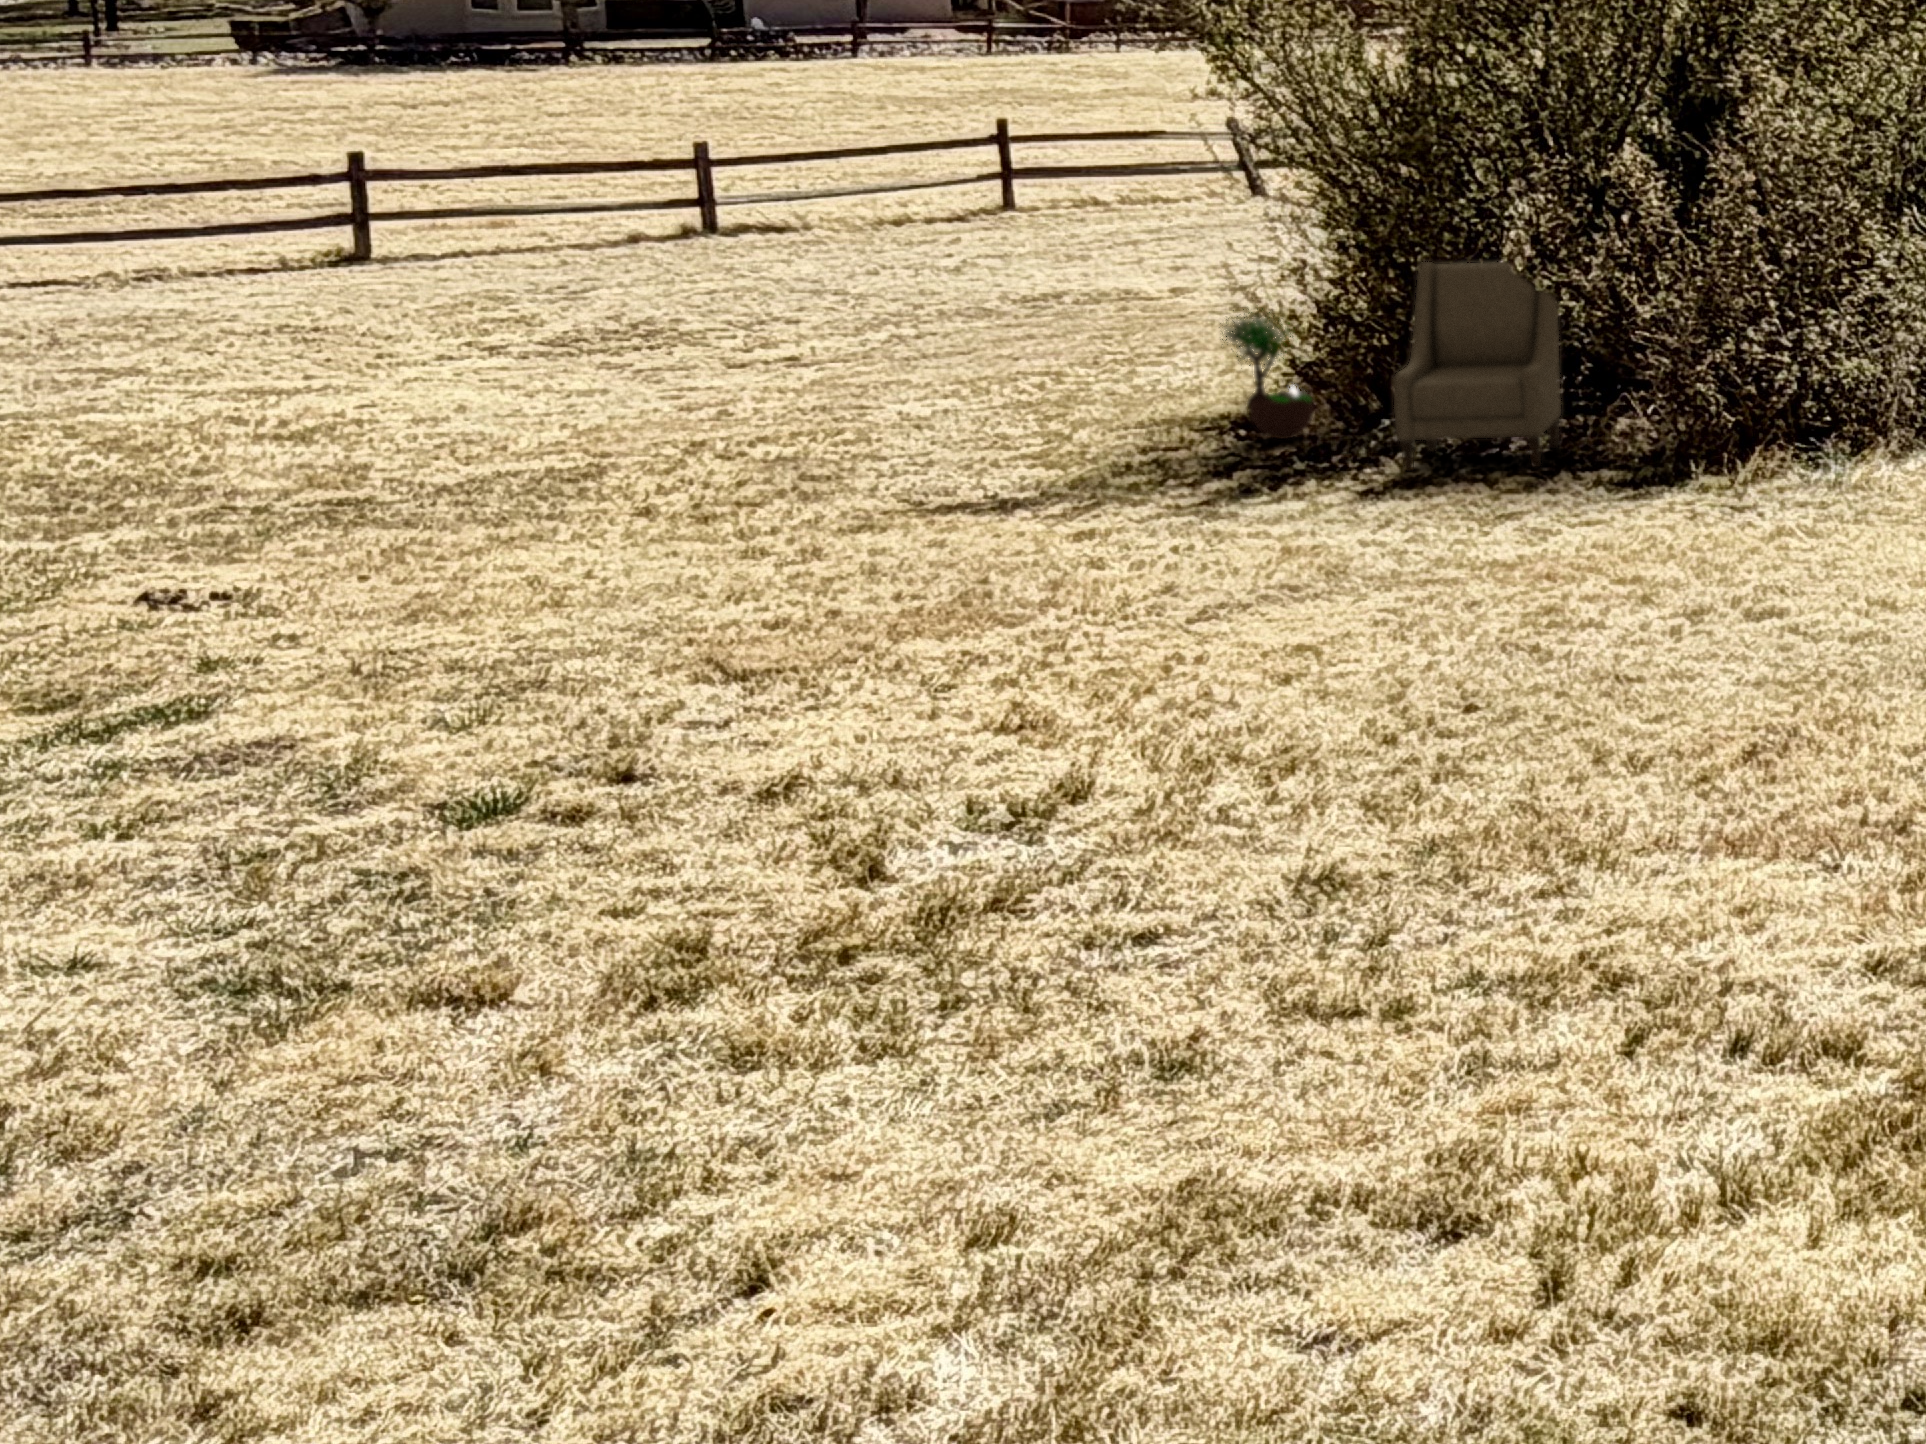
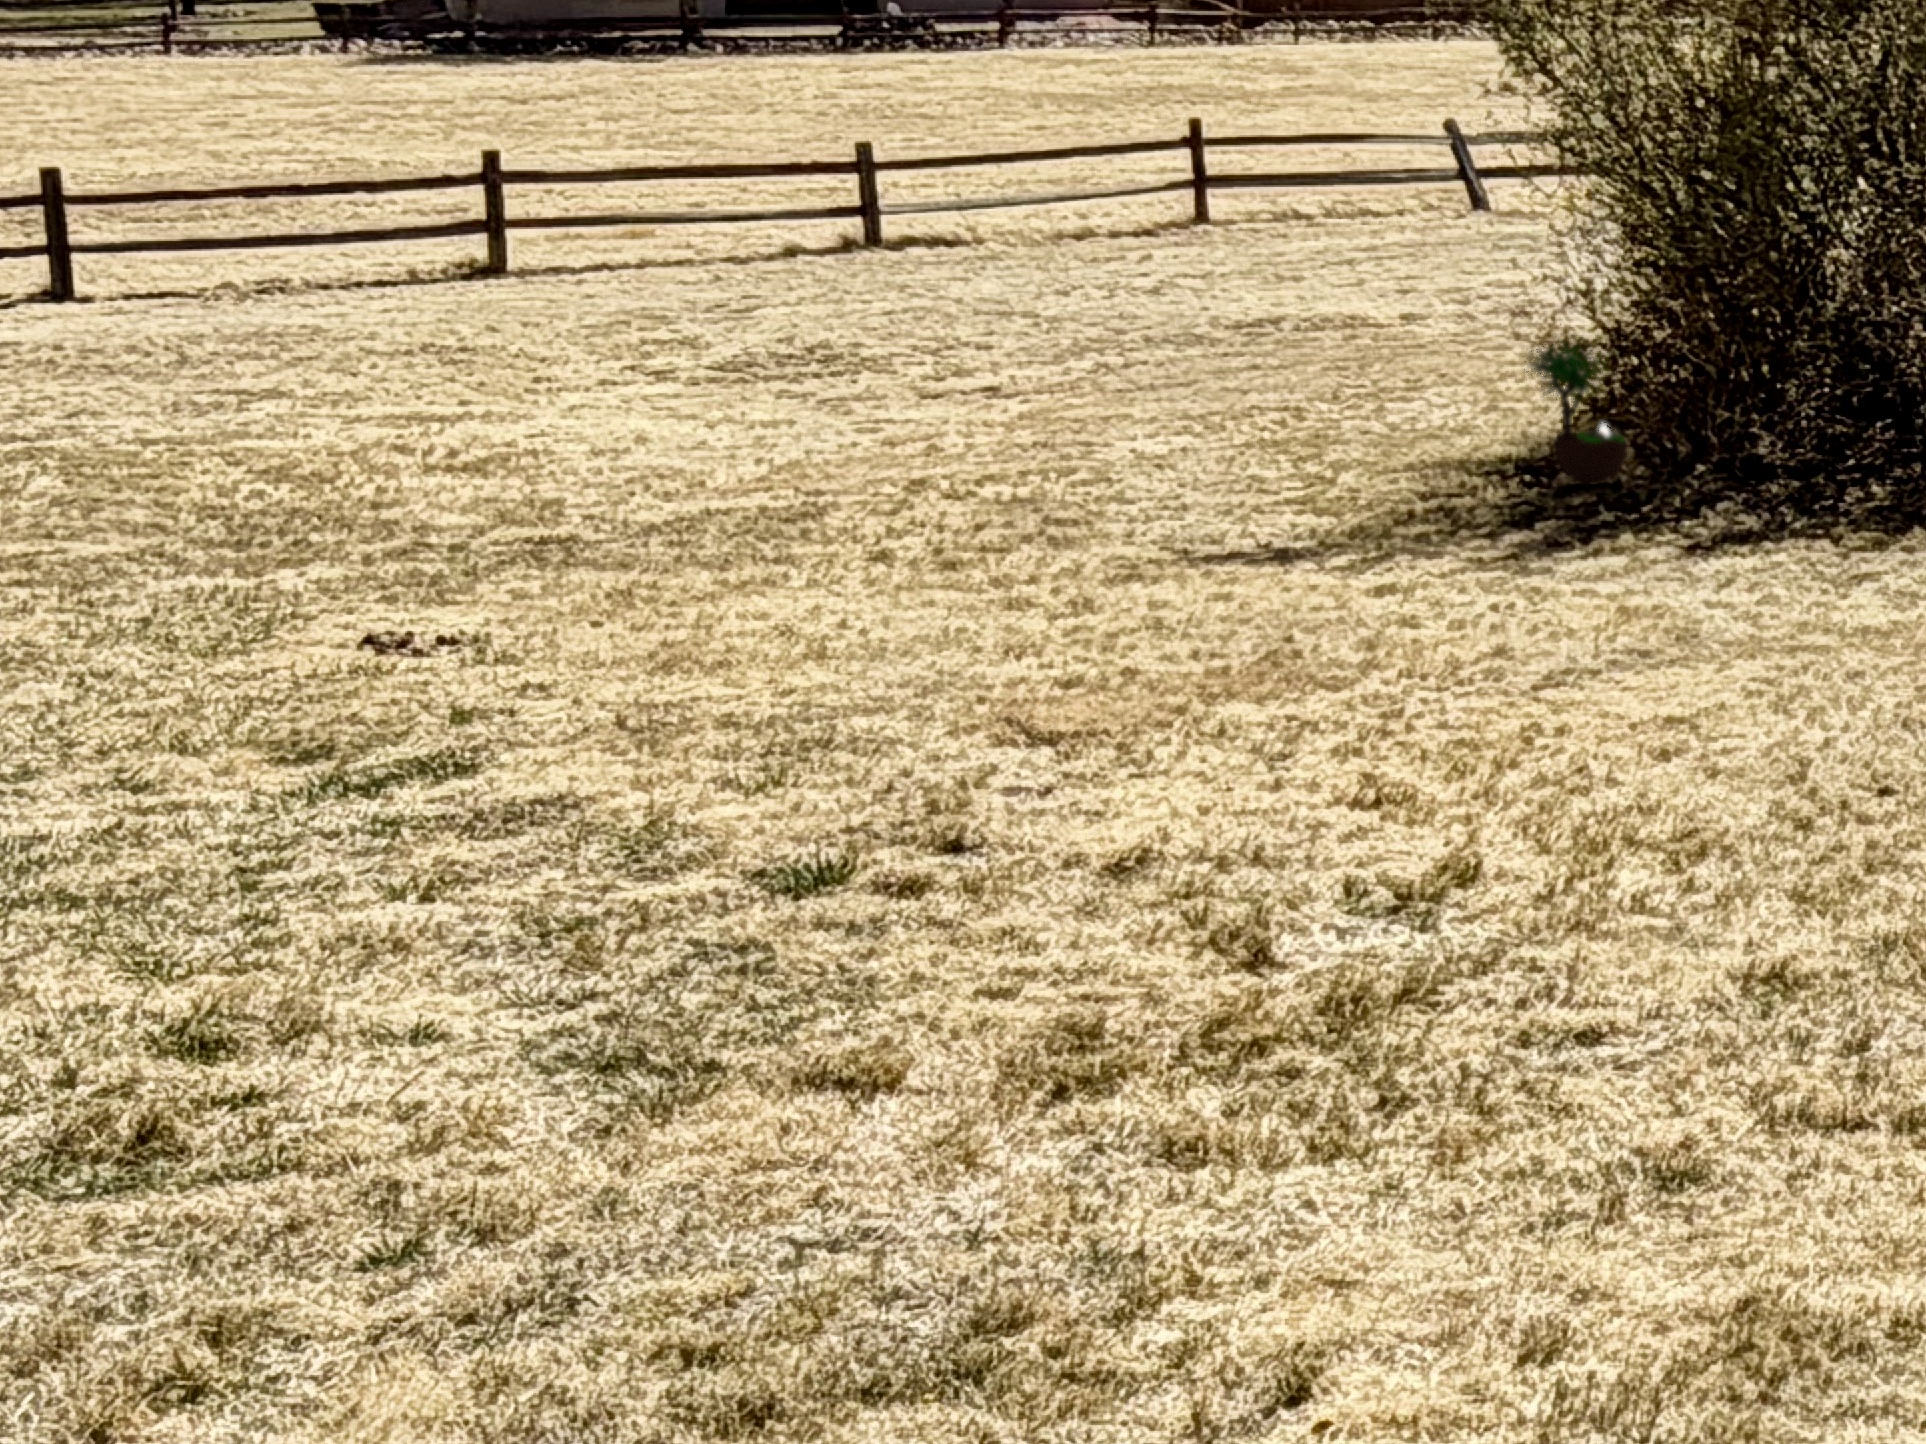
chair: present [1393,262,1561,471] -> none [1732,282,1913,523]

